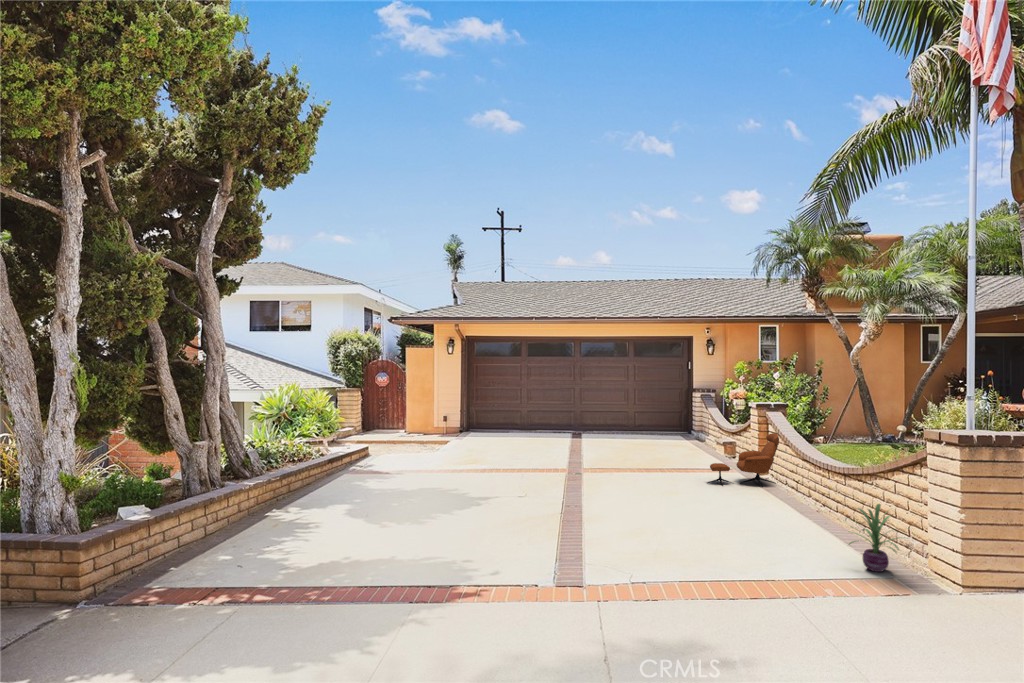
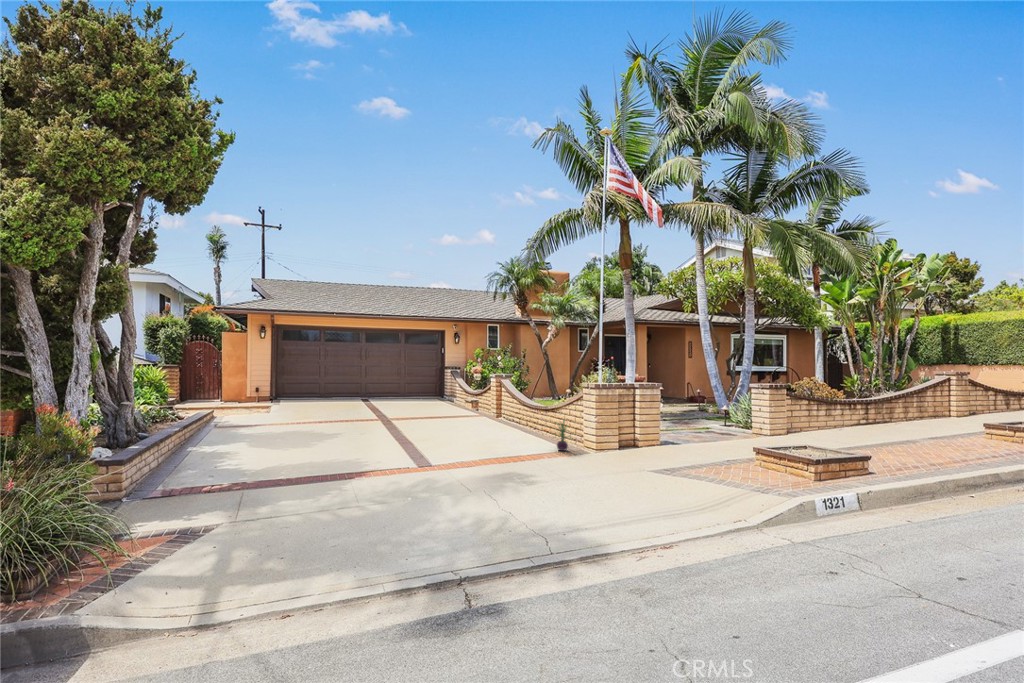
lounge chair: present [708,433,779,487] -> none [469,391,509,423]

